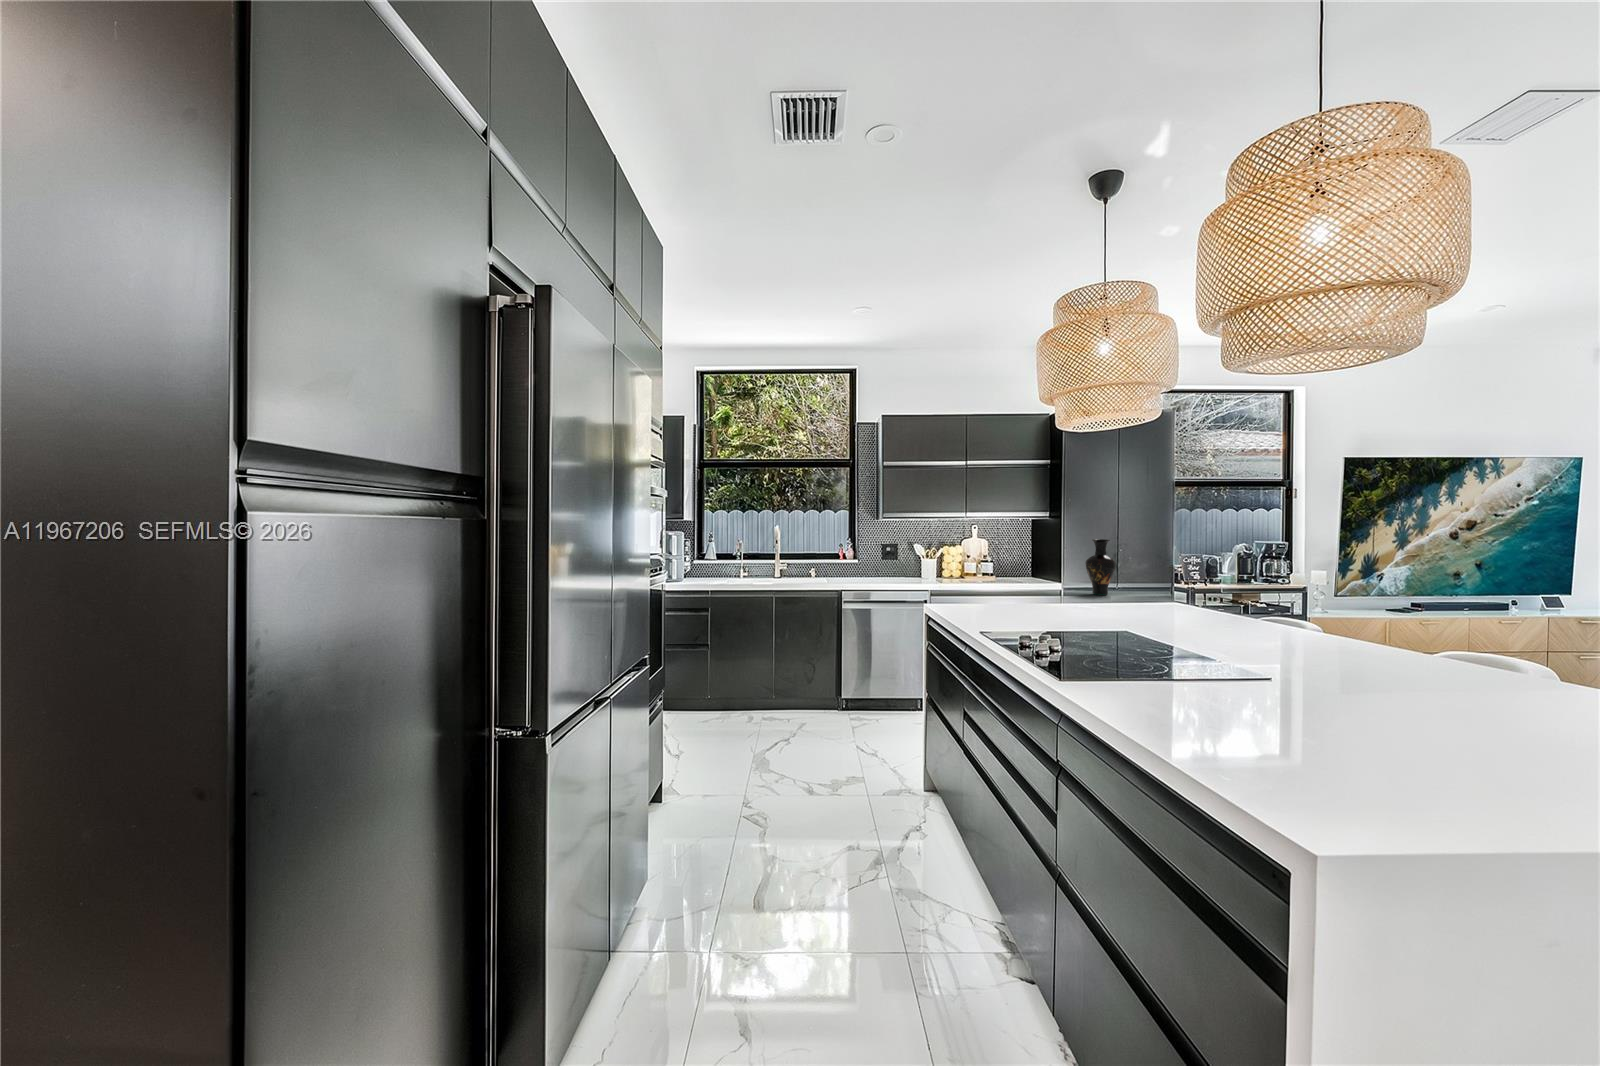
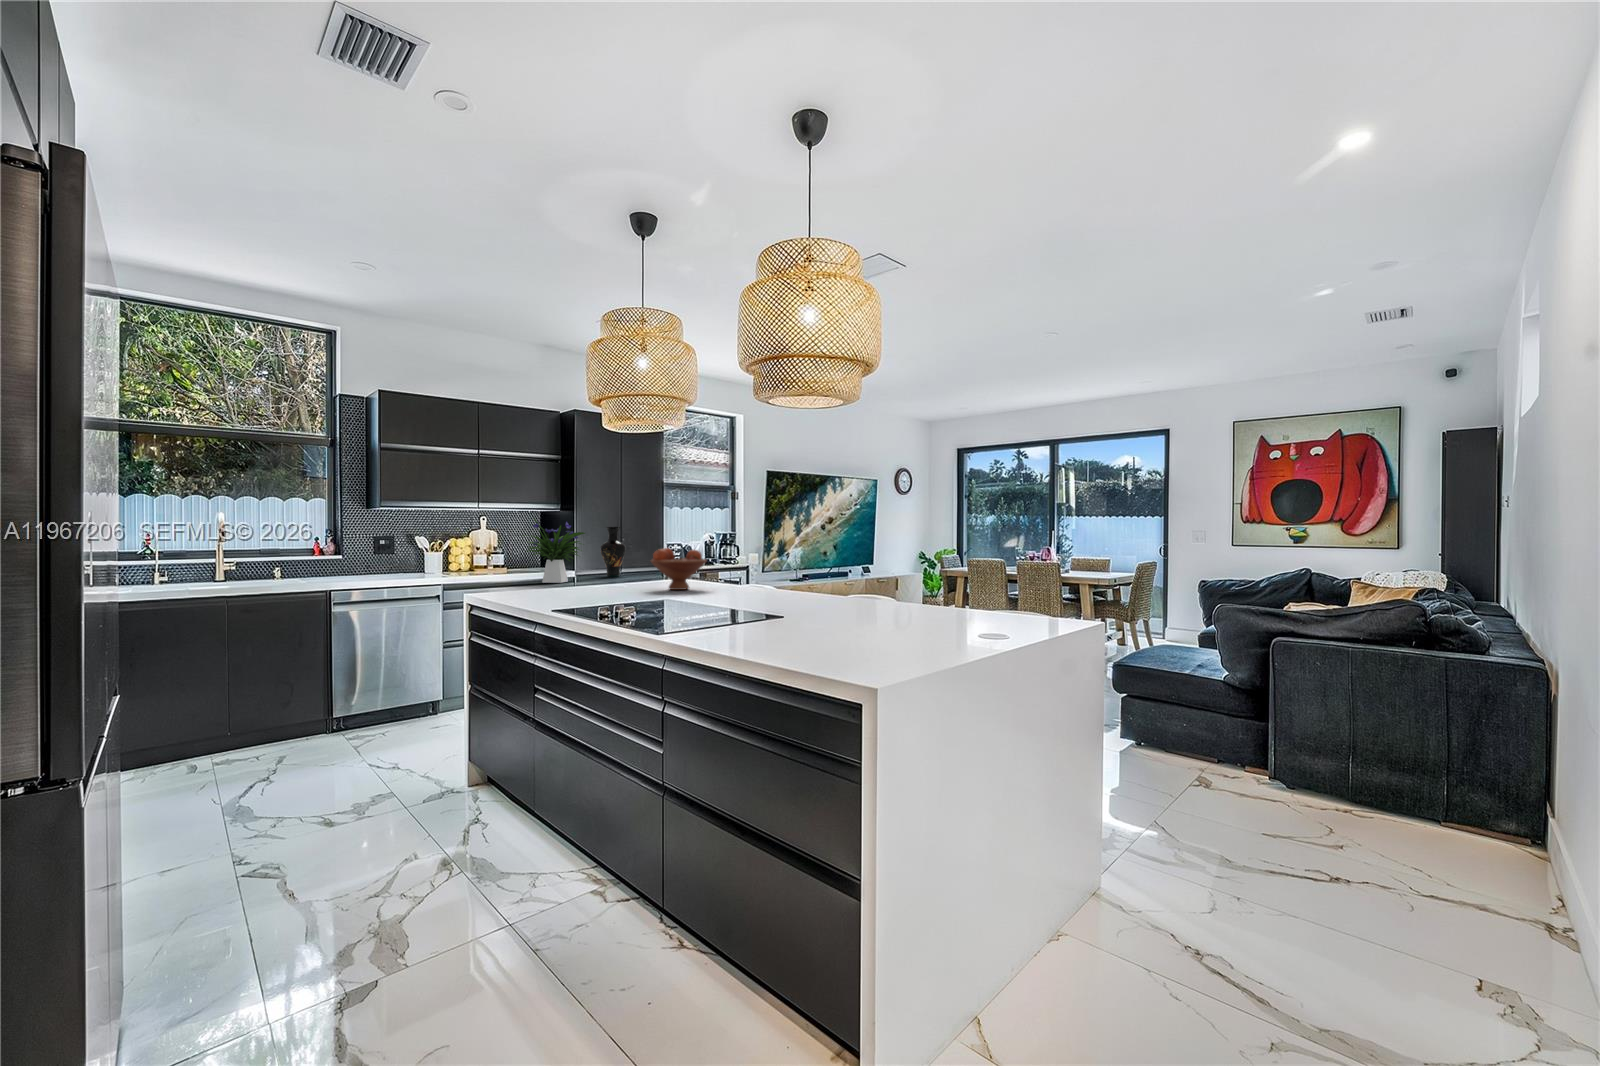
flower arrangement: none [989,532,1058,601] -> present [523,518,585,583]
fruit bowl: none [1113,577,1192,632] -> present [651,548,707,590]

